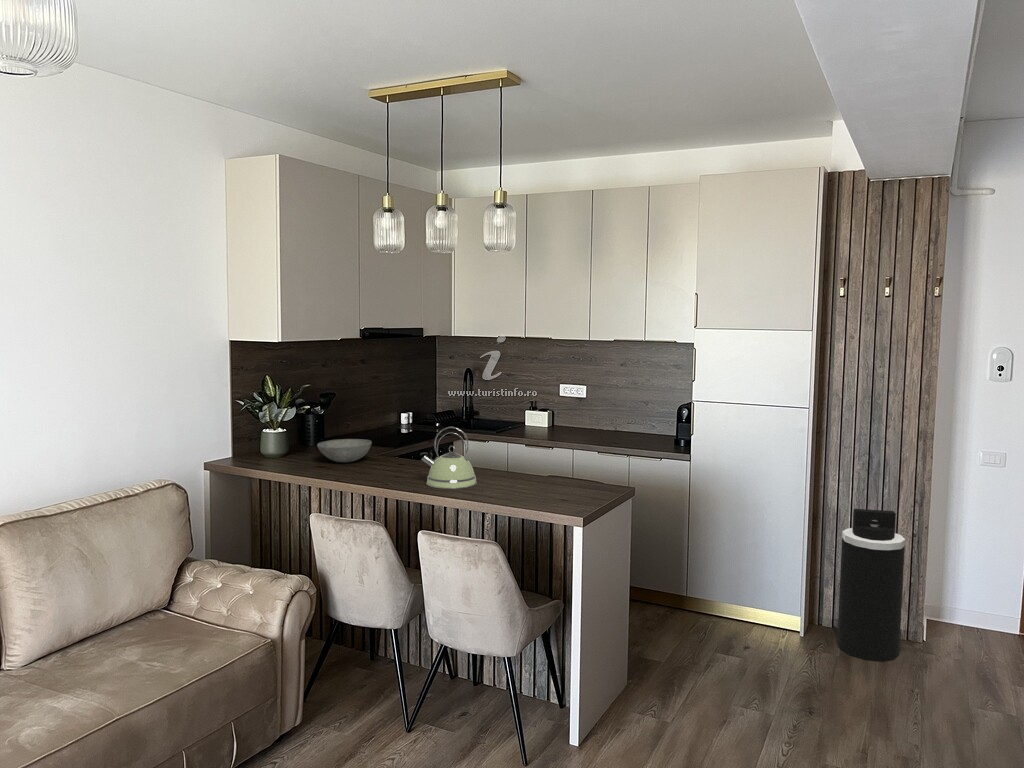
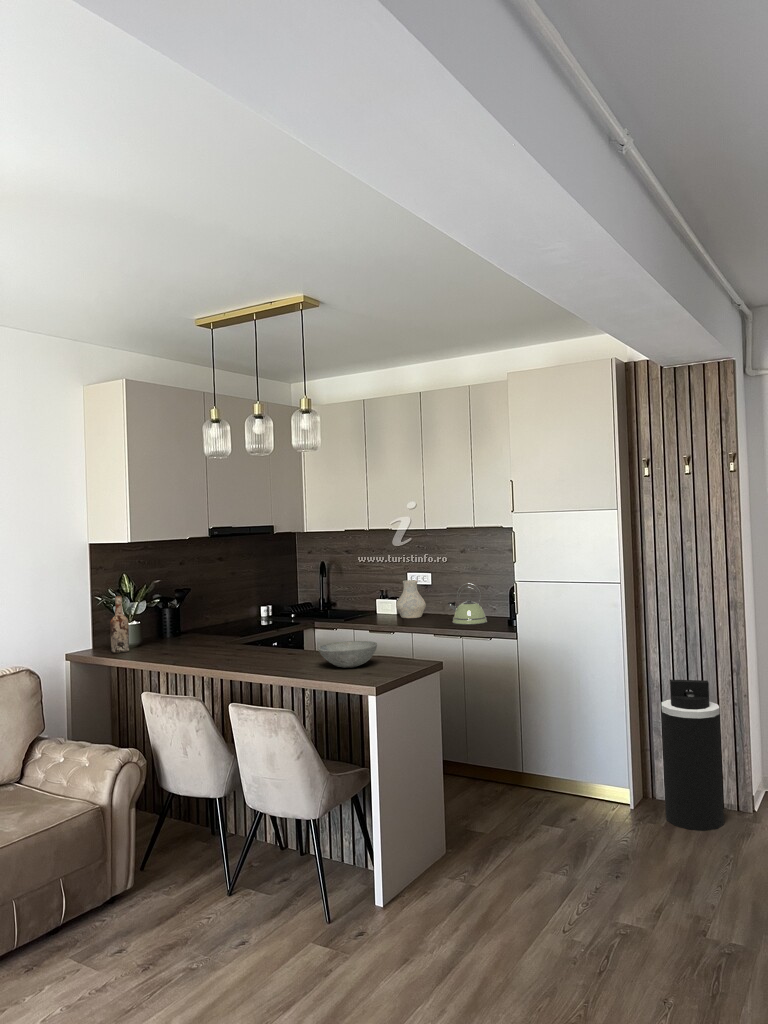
vase: none [546,392,577,432] -> present [396,580,426,618]
wine bottle: none [258,402,279,464] -> present [110,596,129,653]
kettle: present [420,427,477,489] -> present [448,583,487,625]
bowl: present [317,439,372,463] -> present [318,641,377,668]

